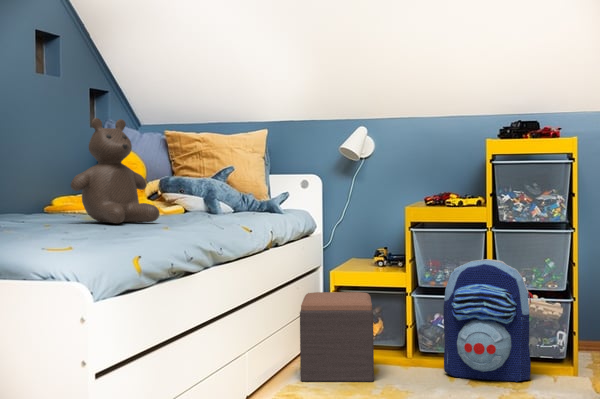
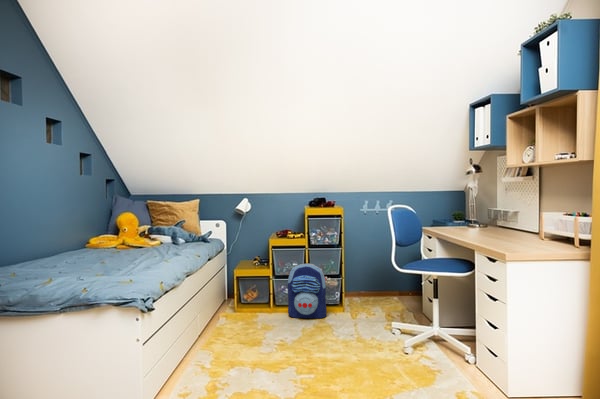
teddy bear: present [71,118,159,224] -> none [106,208,154,263]
footstool: present [300,292,374,382] -> none [222,280,257,327]

